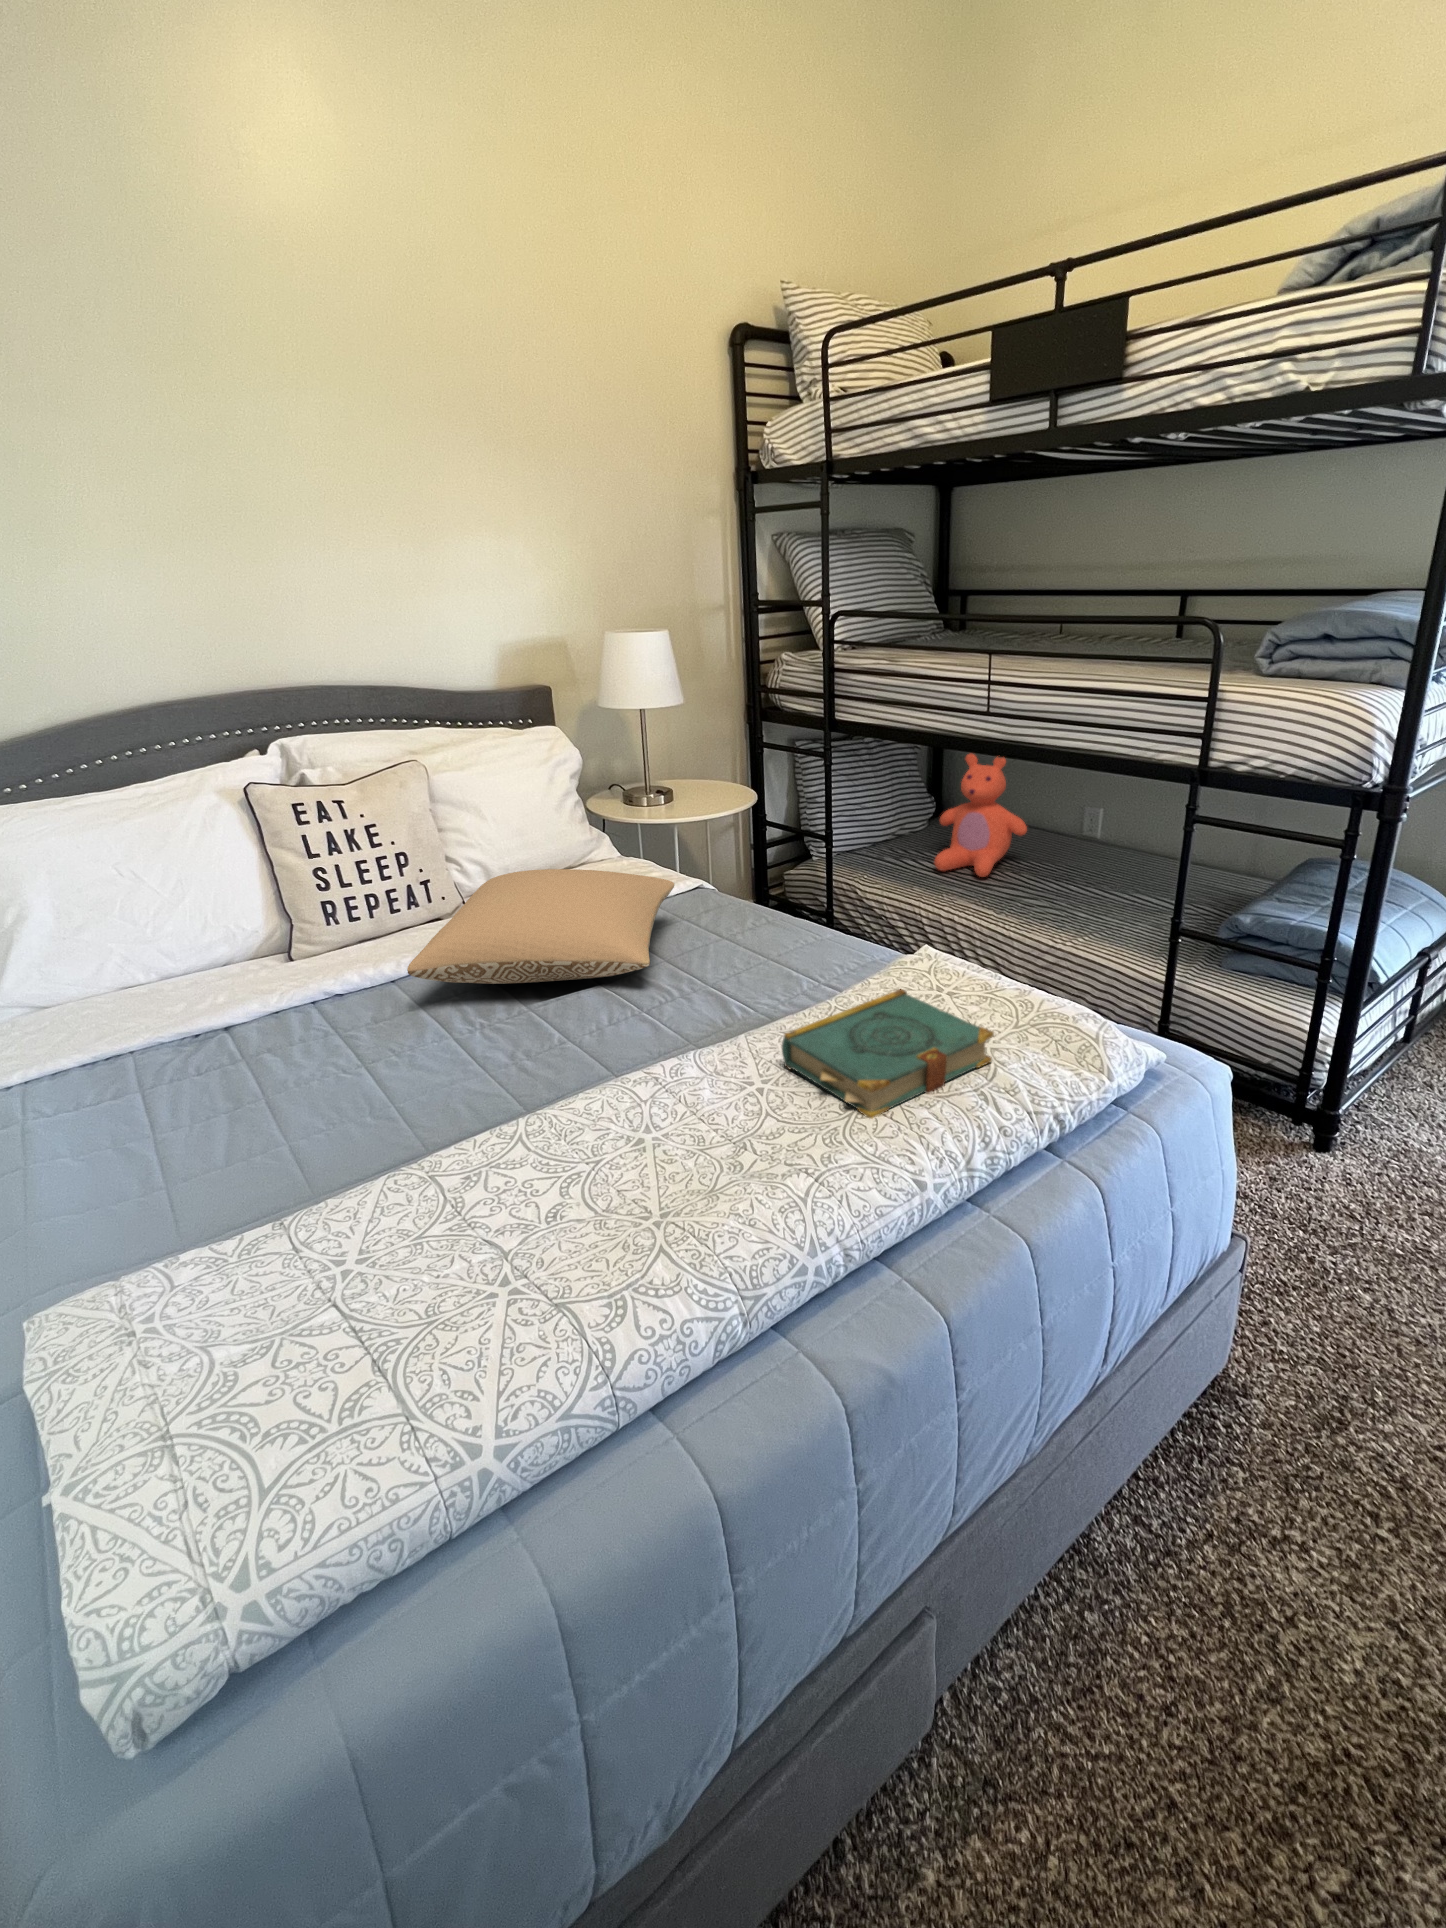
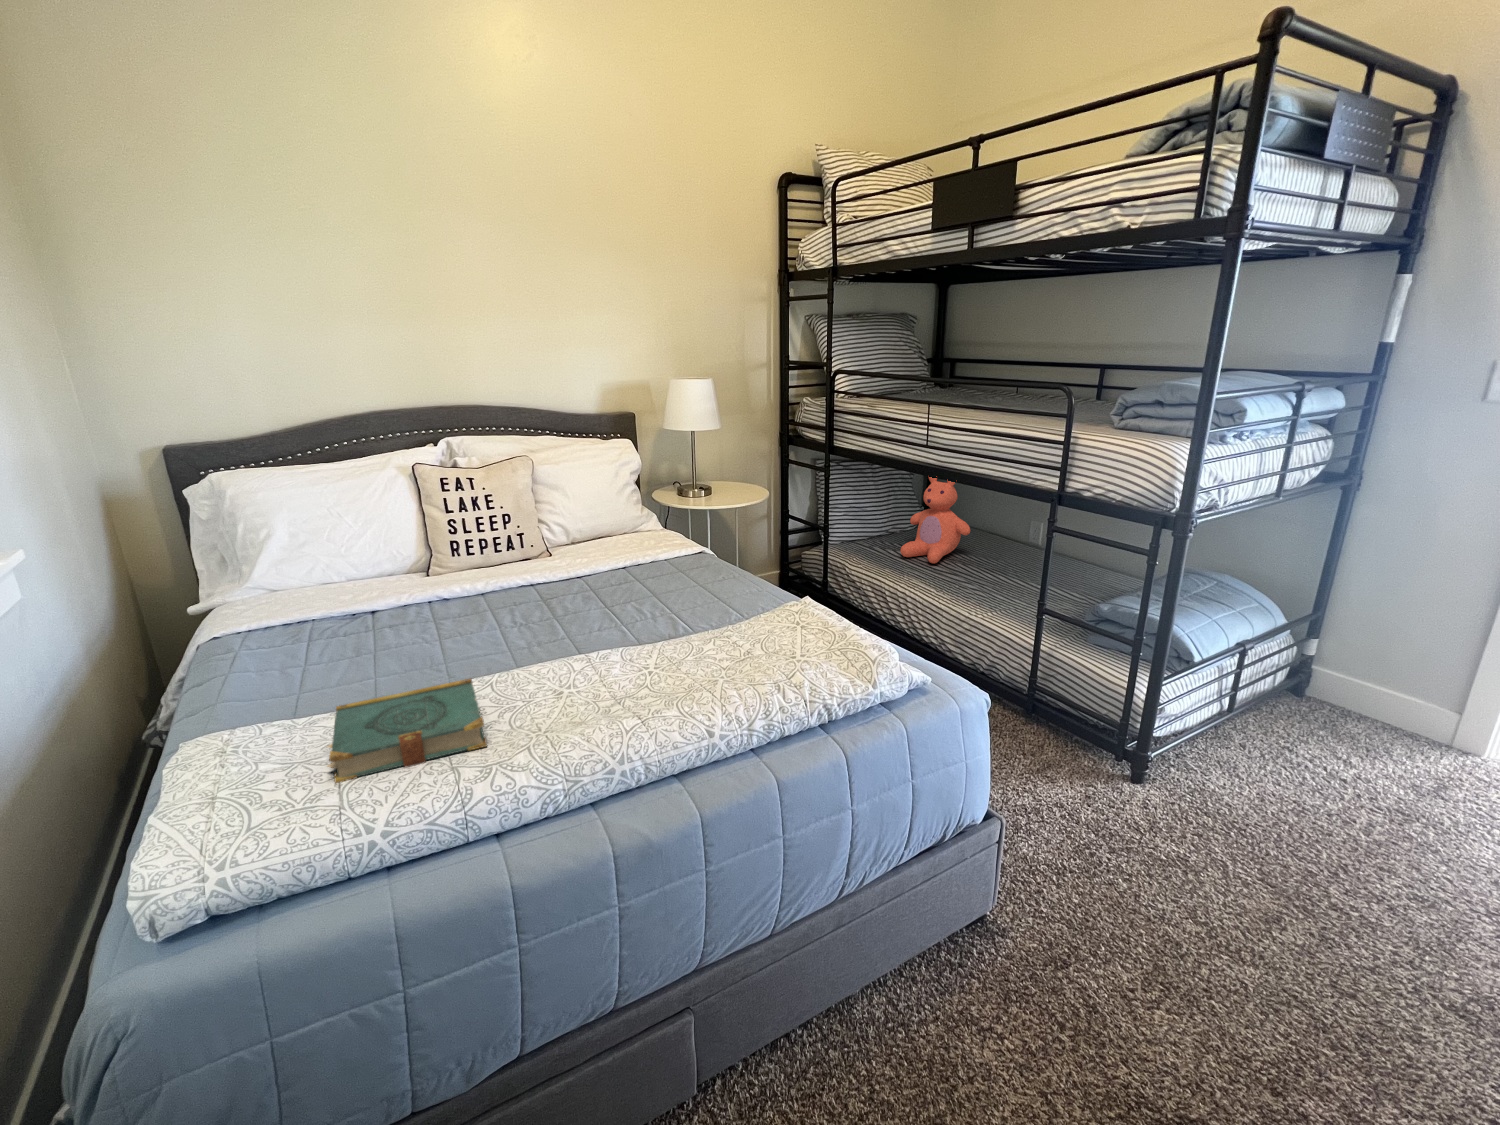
pillow: present [407,869,674,984] -> none [478,530,671,601]
book: present [782,989,994,1119] -> present [328,679,487,783]

